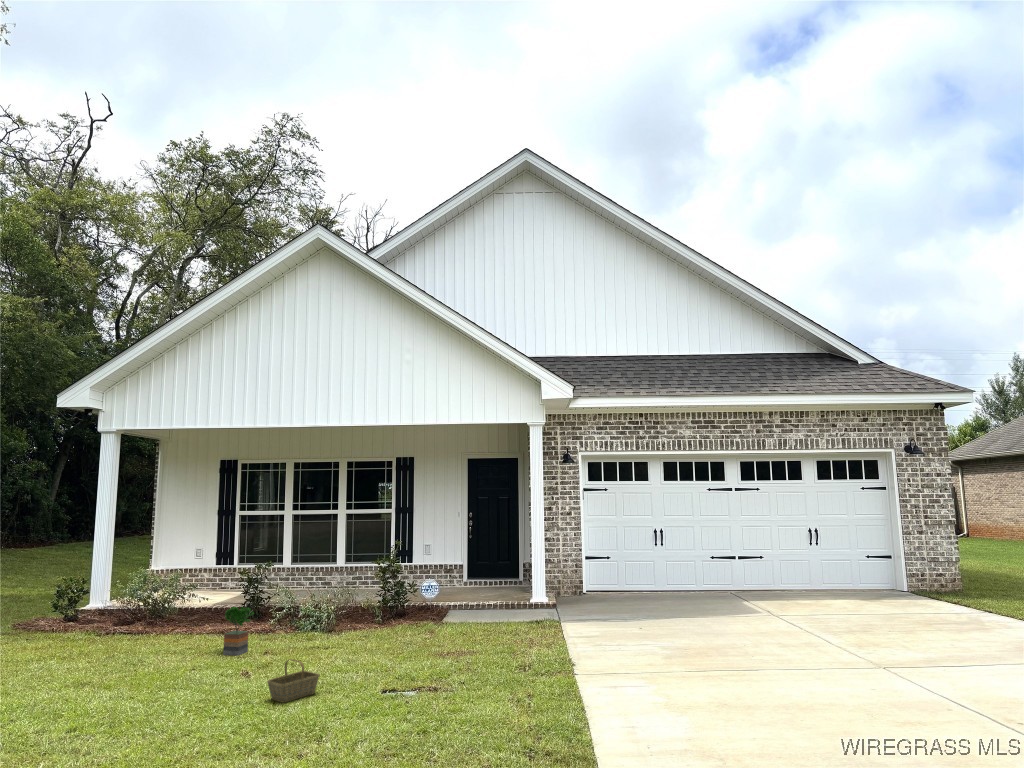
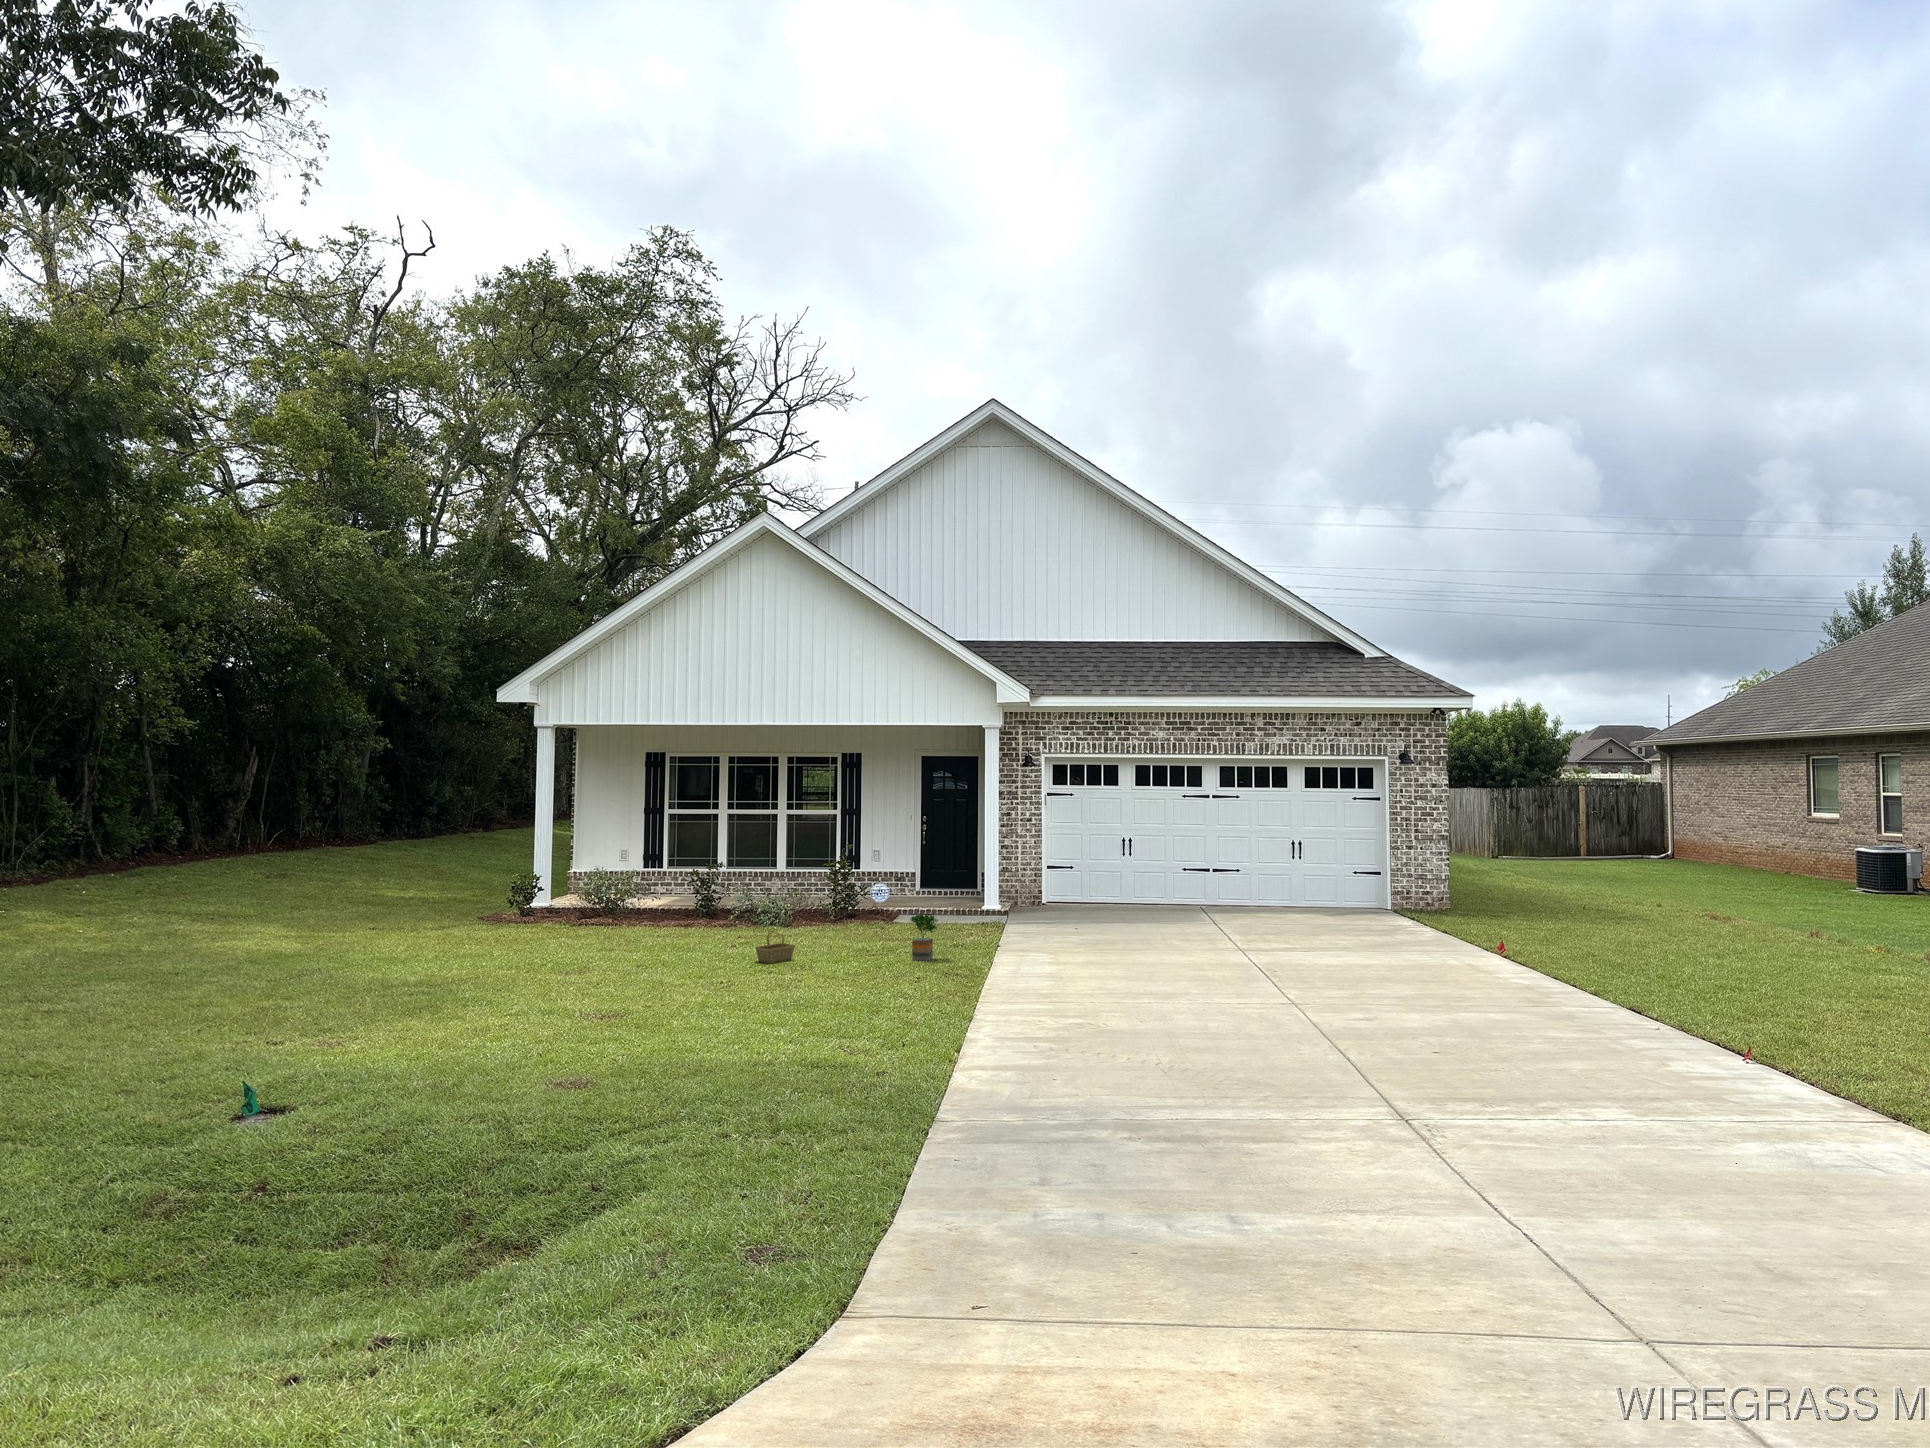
potted tree: present [223,607,254,656] -> present [910,914,938,961]

